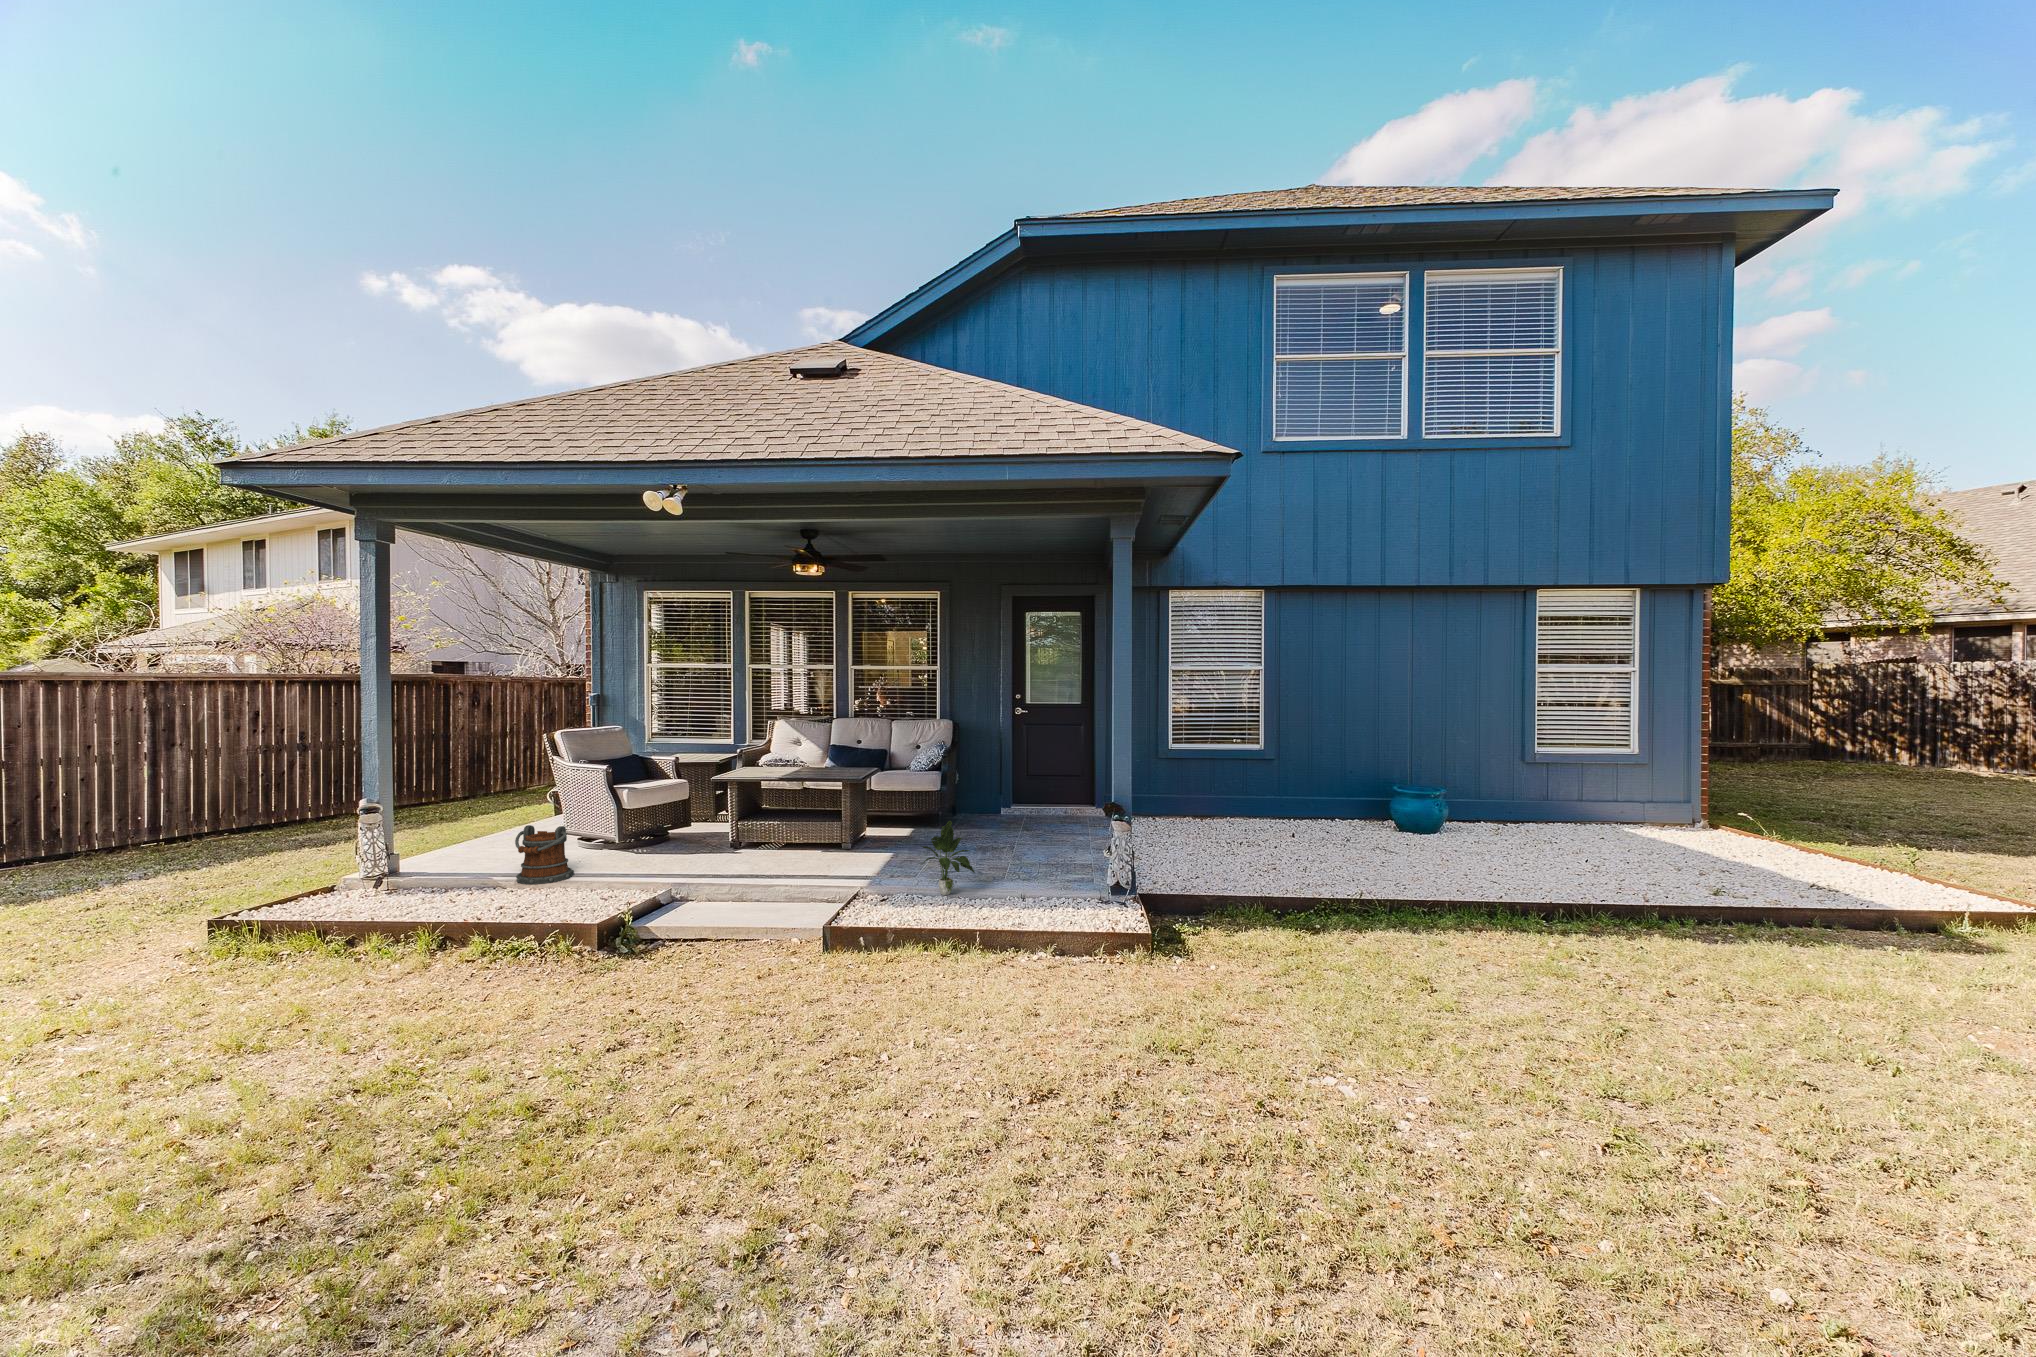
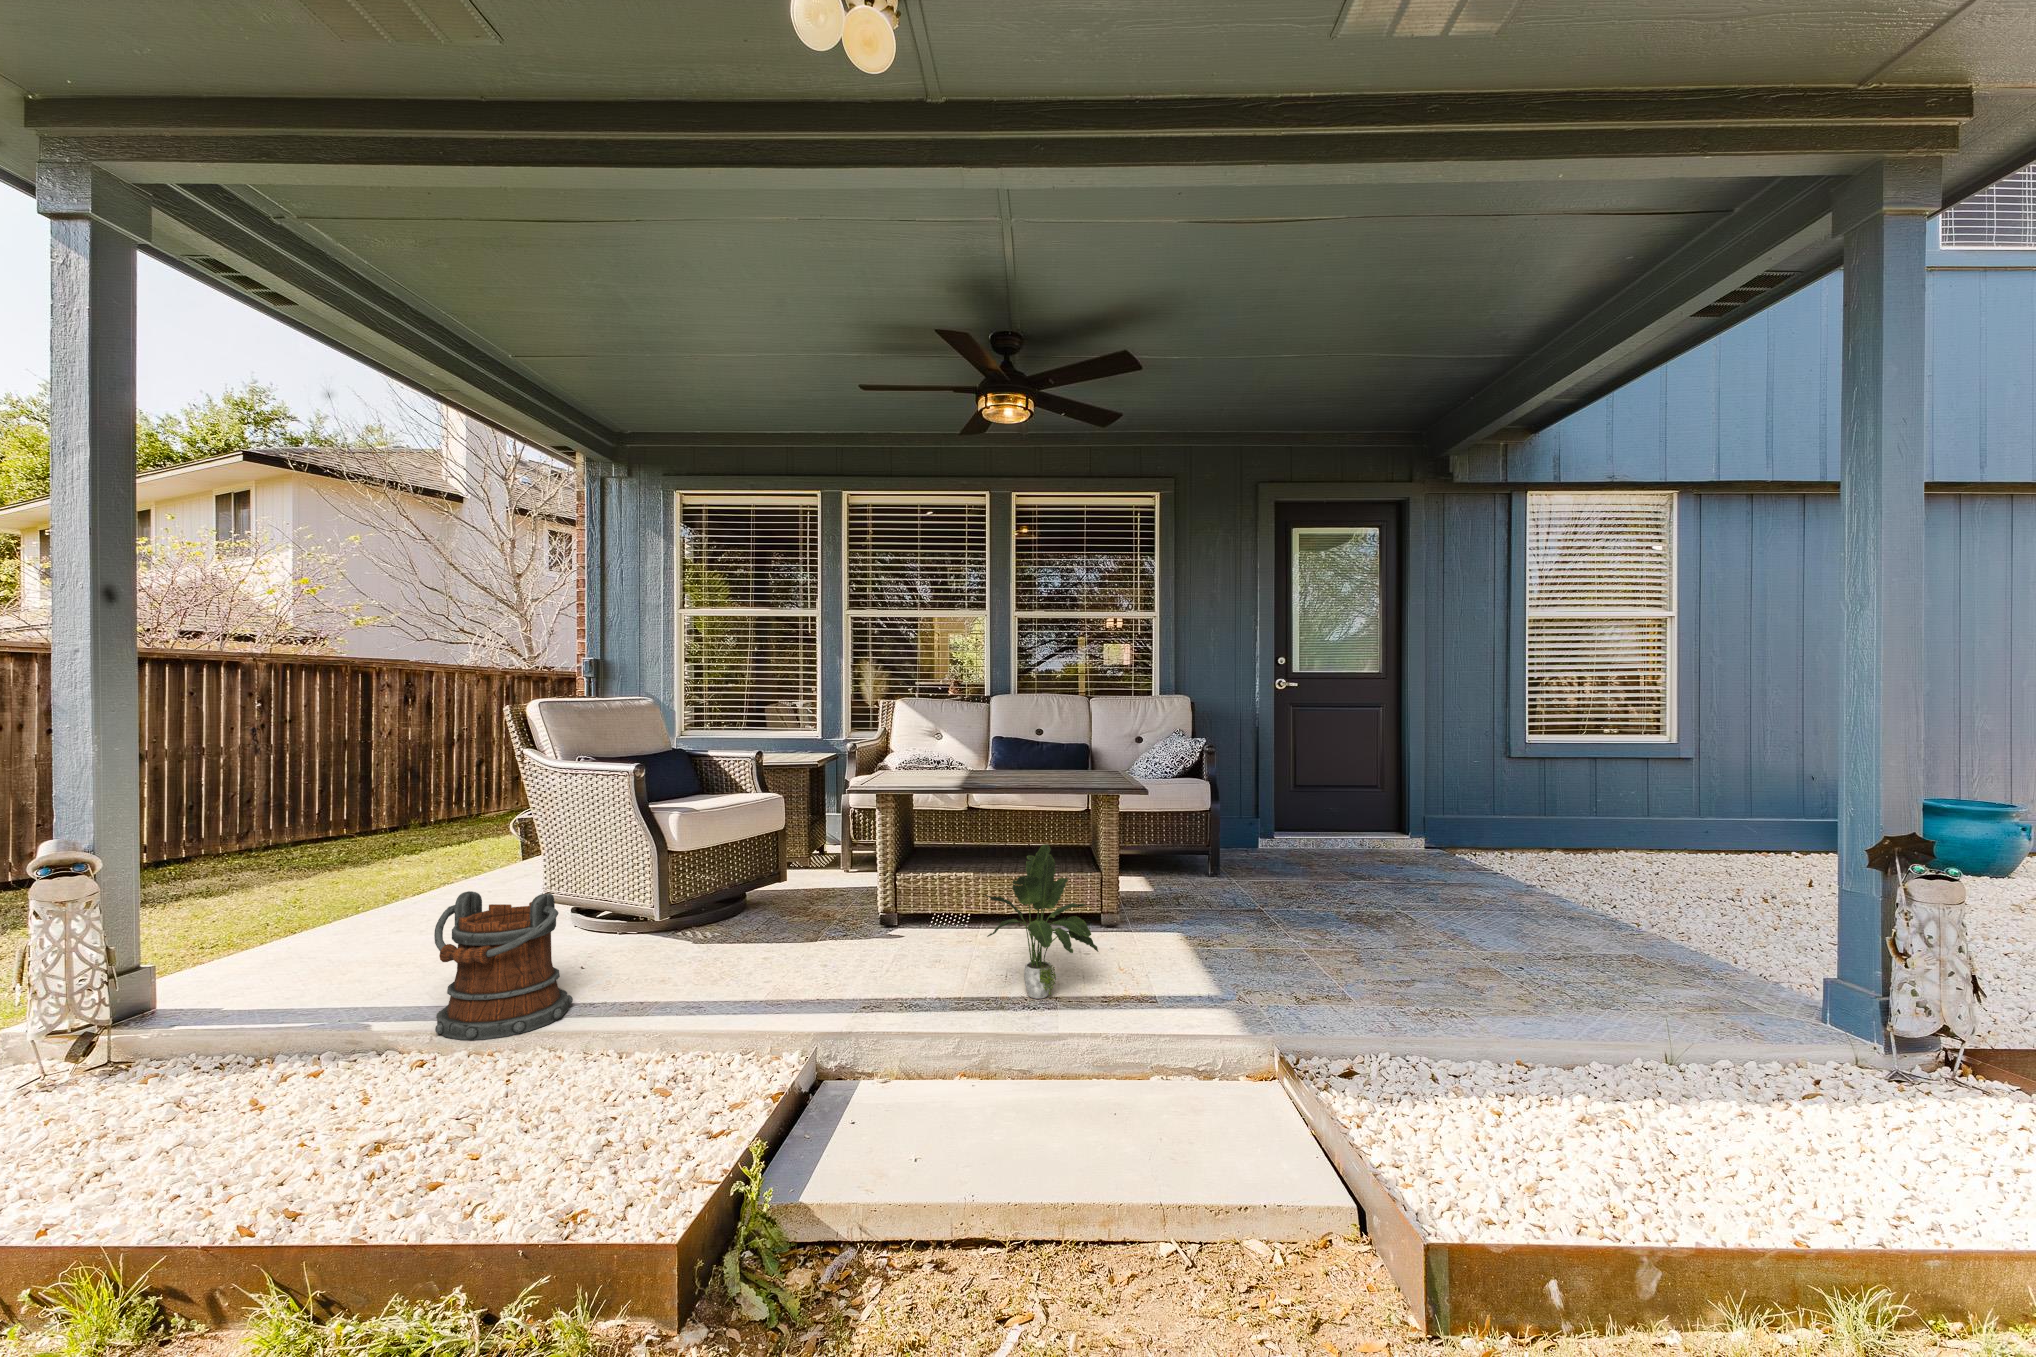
potted plant: present [922,821,975,895] -> present [985,844,1098,999]

